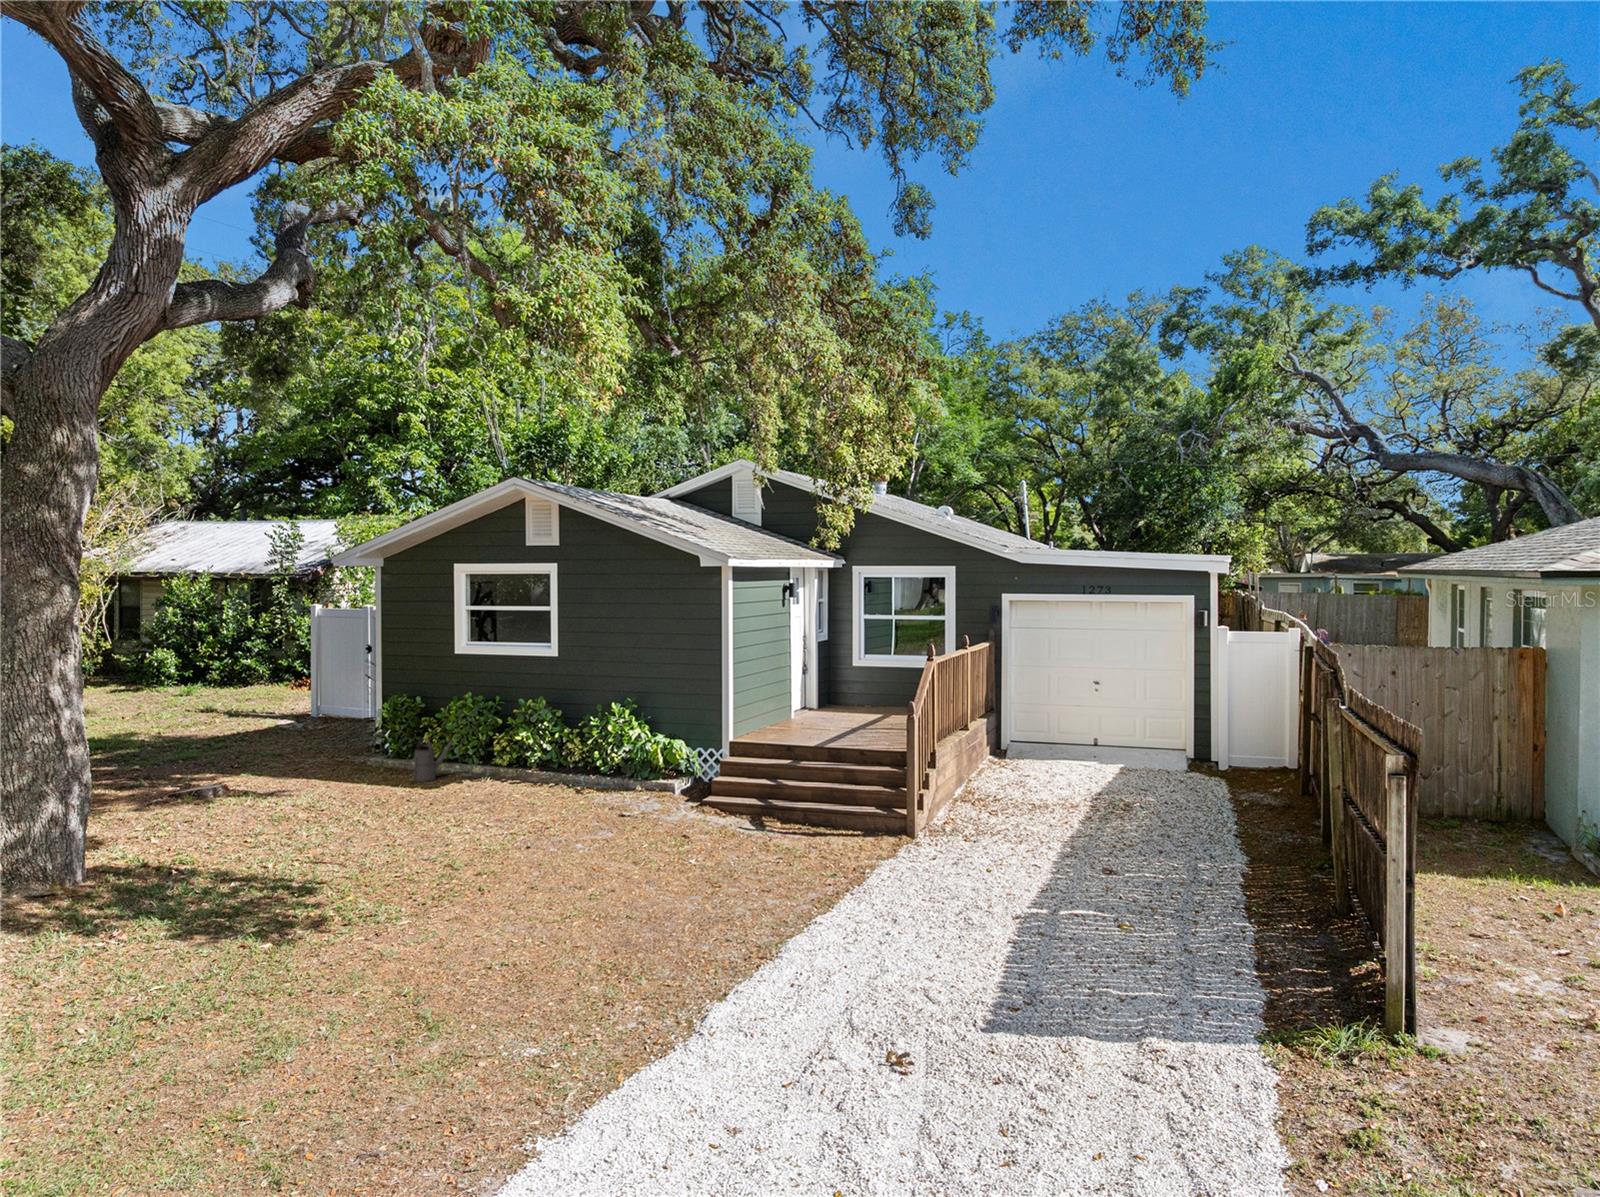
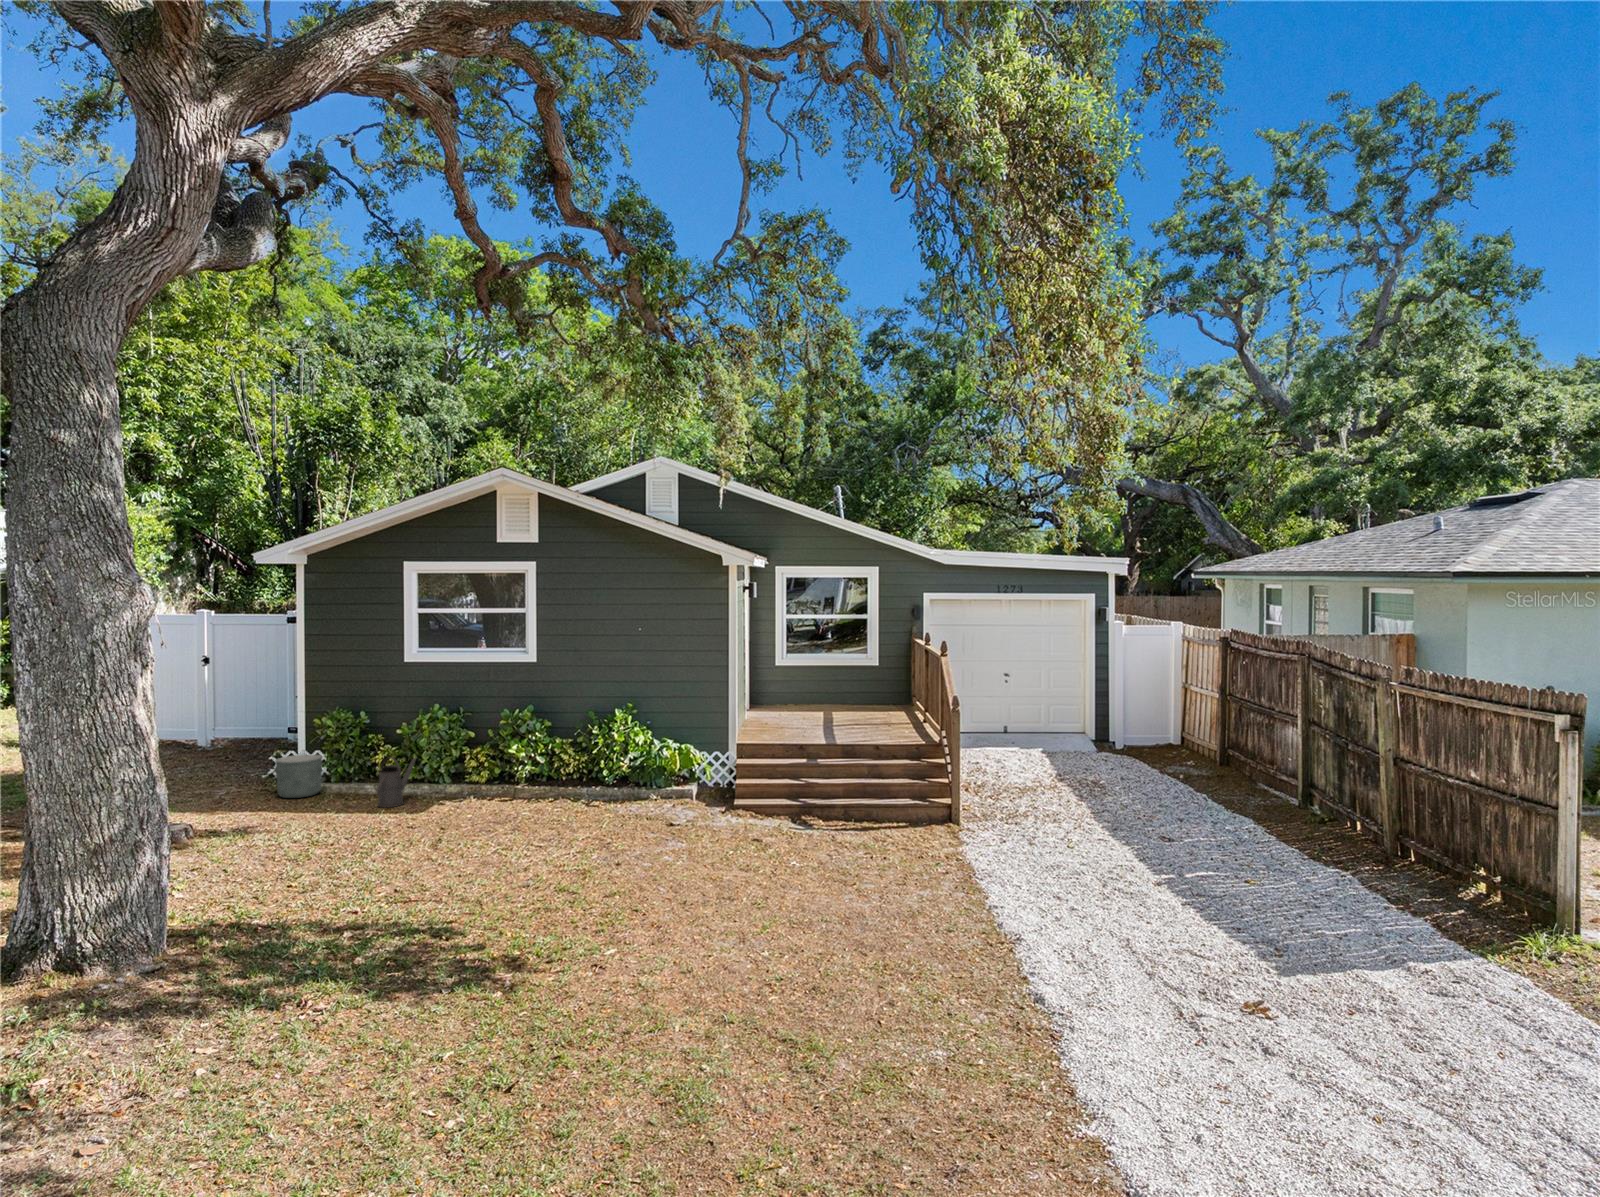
planter: none [347,733,387,769] -> present [276,754,322,798]

